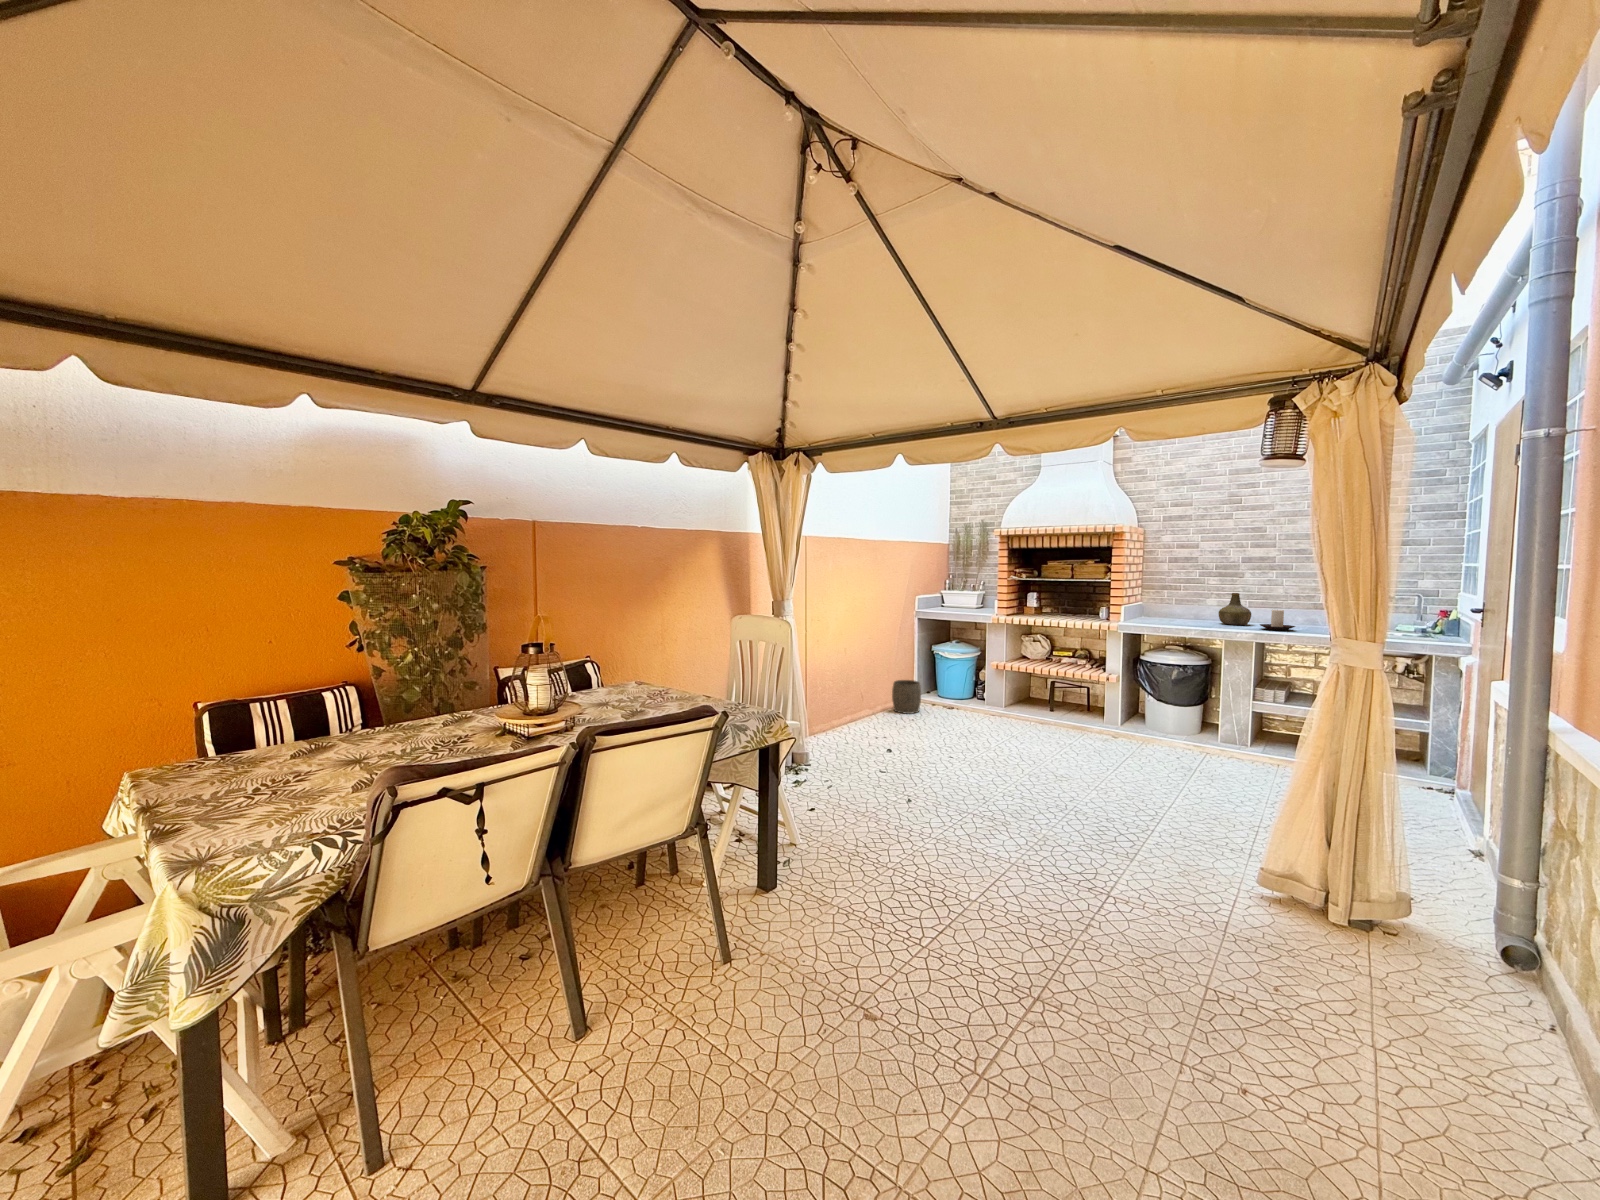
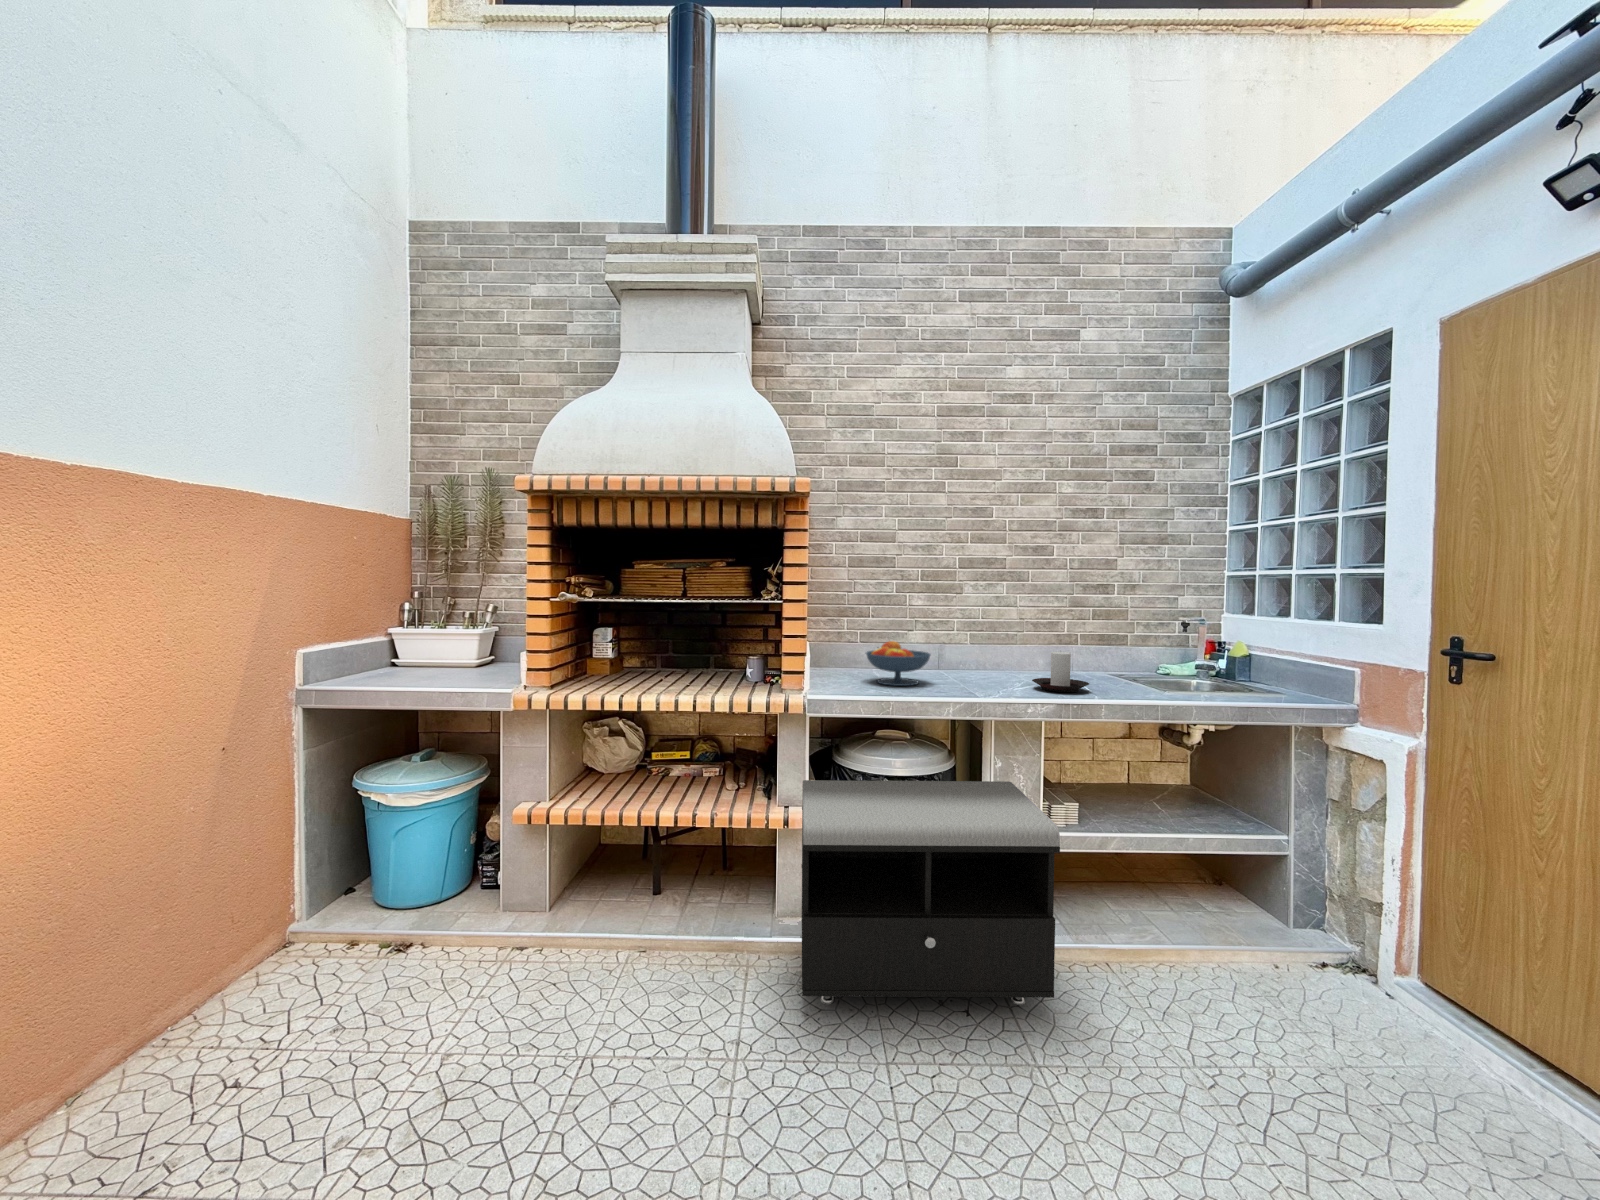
bottle: present [1219,593,1251,625] -> none [950,621,1000,681]
fruit bowl: none [1162,602,1201,624] -> present [866,641,931,686]
storage bench: none [1102,659,1229,757] -> present [802,780,1060,1005]
woven basket: present [892,680,921,714] -> none [130,930,266,1085]

